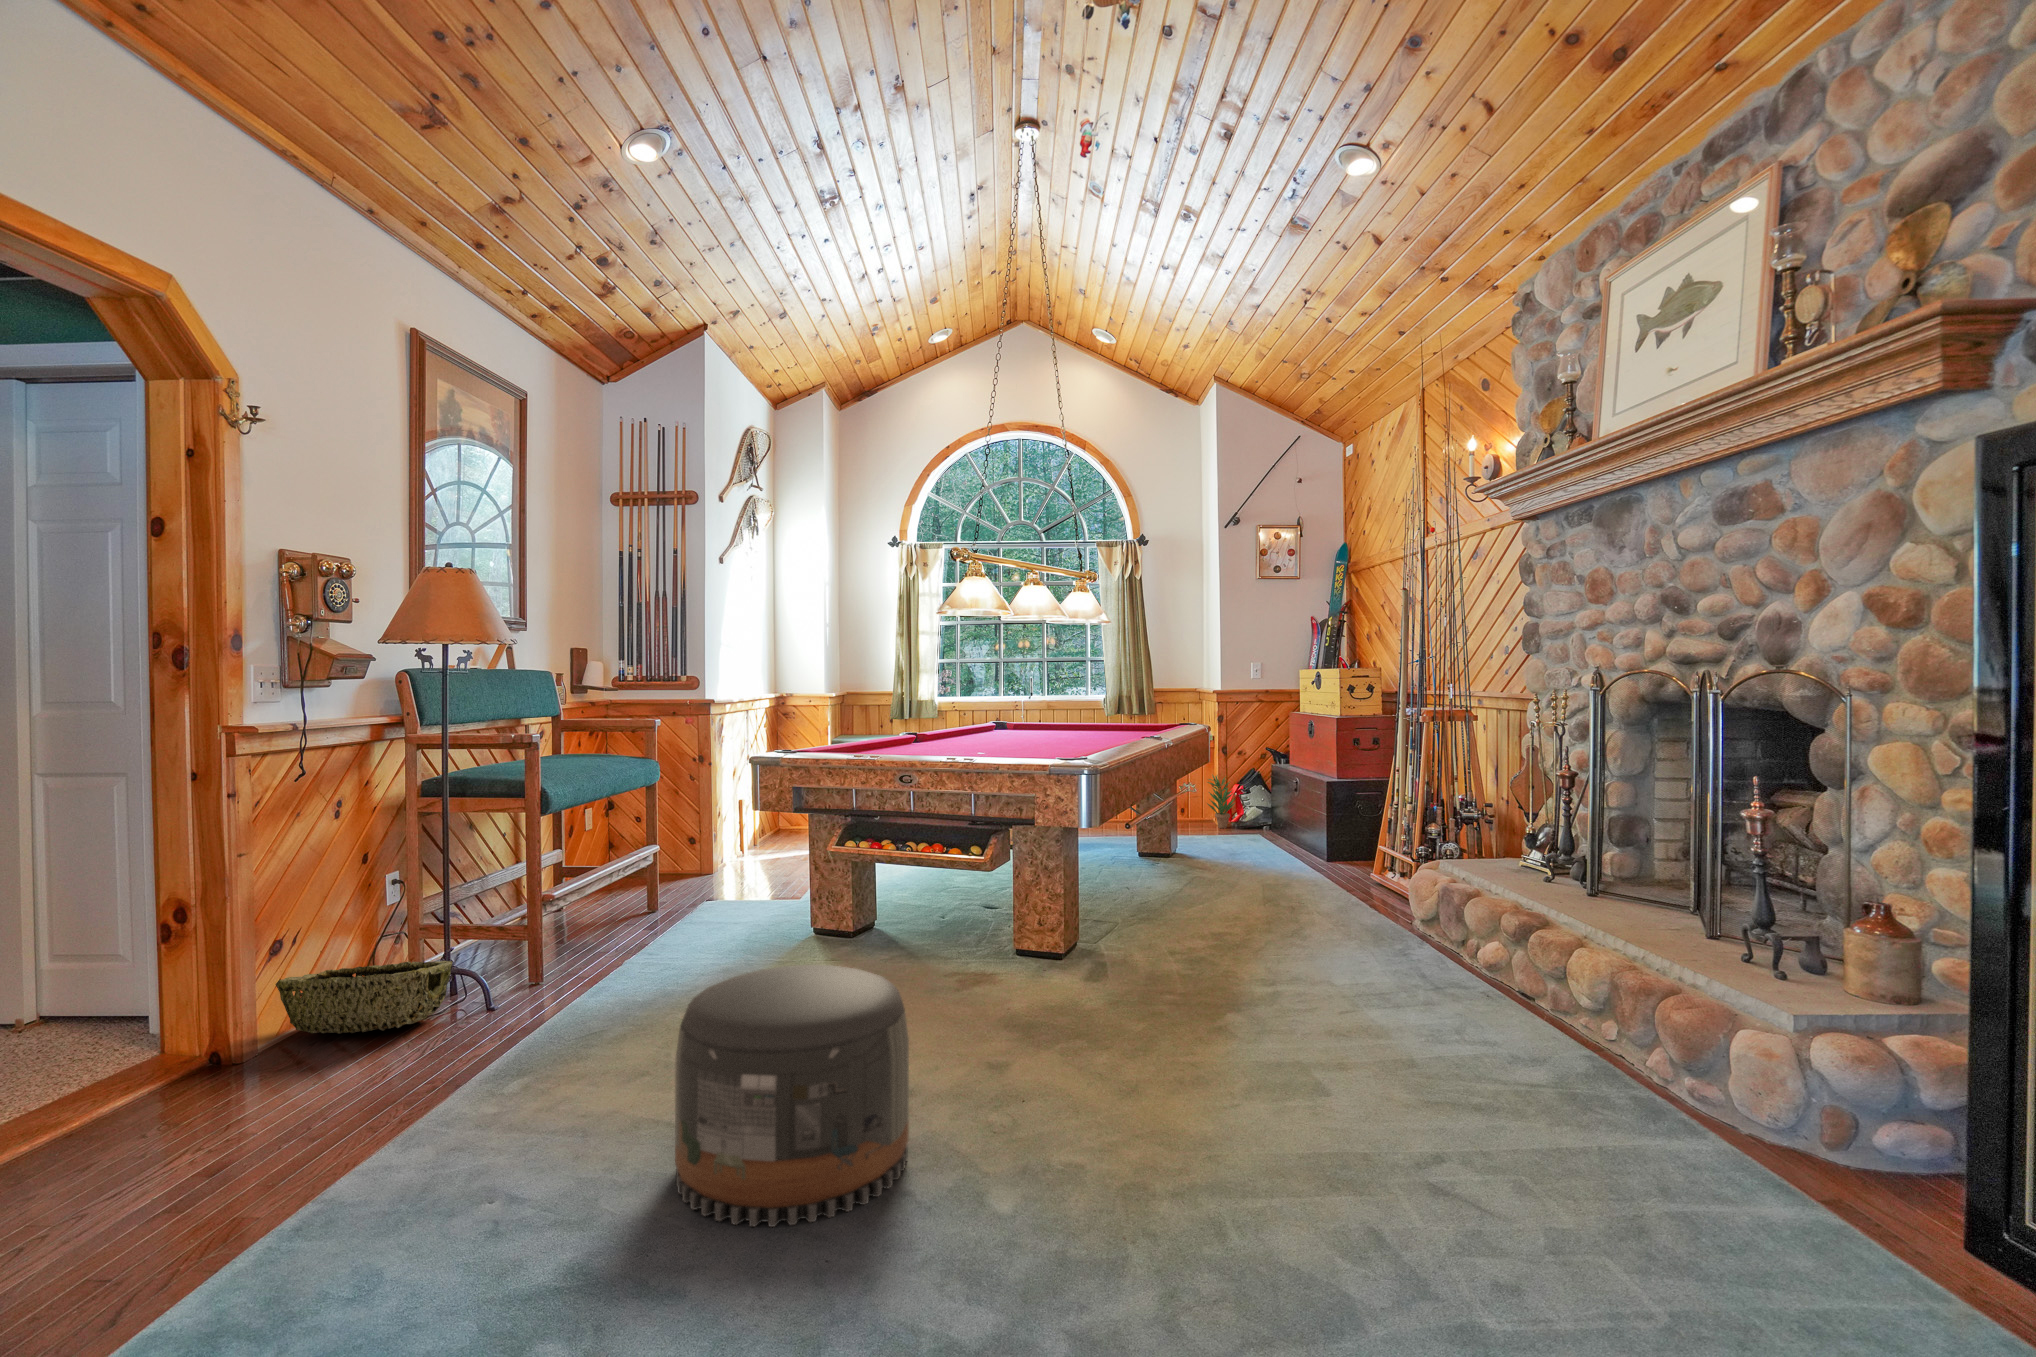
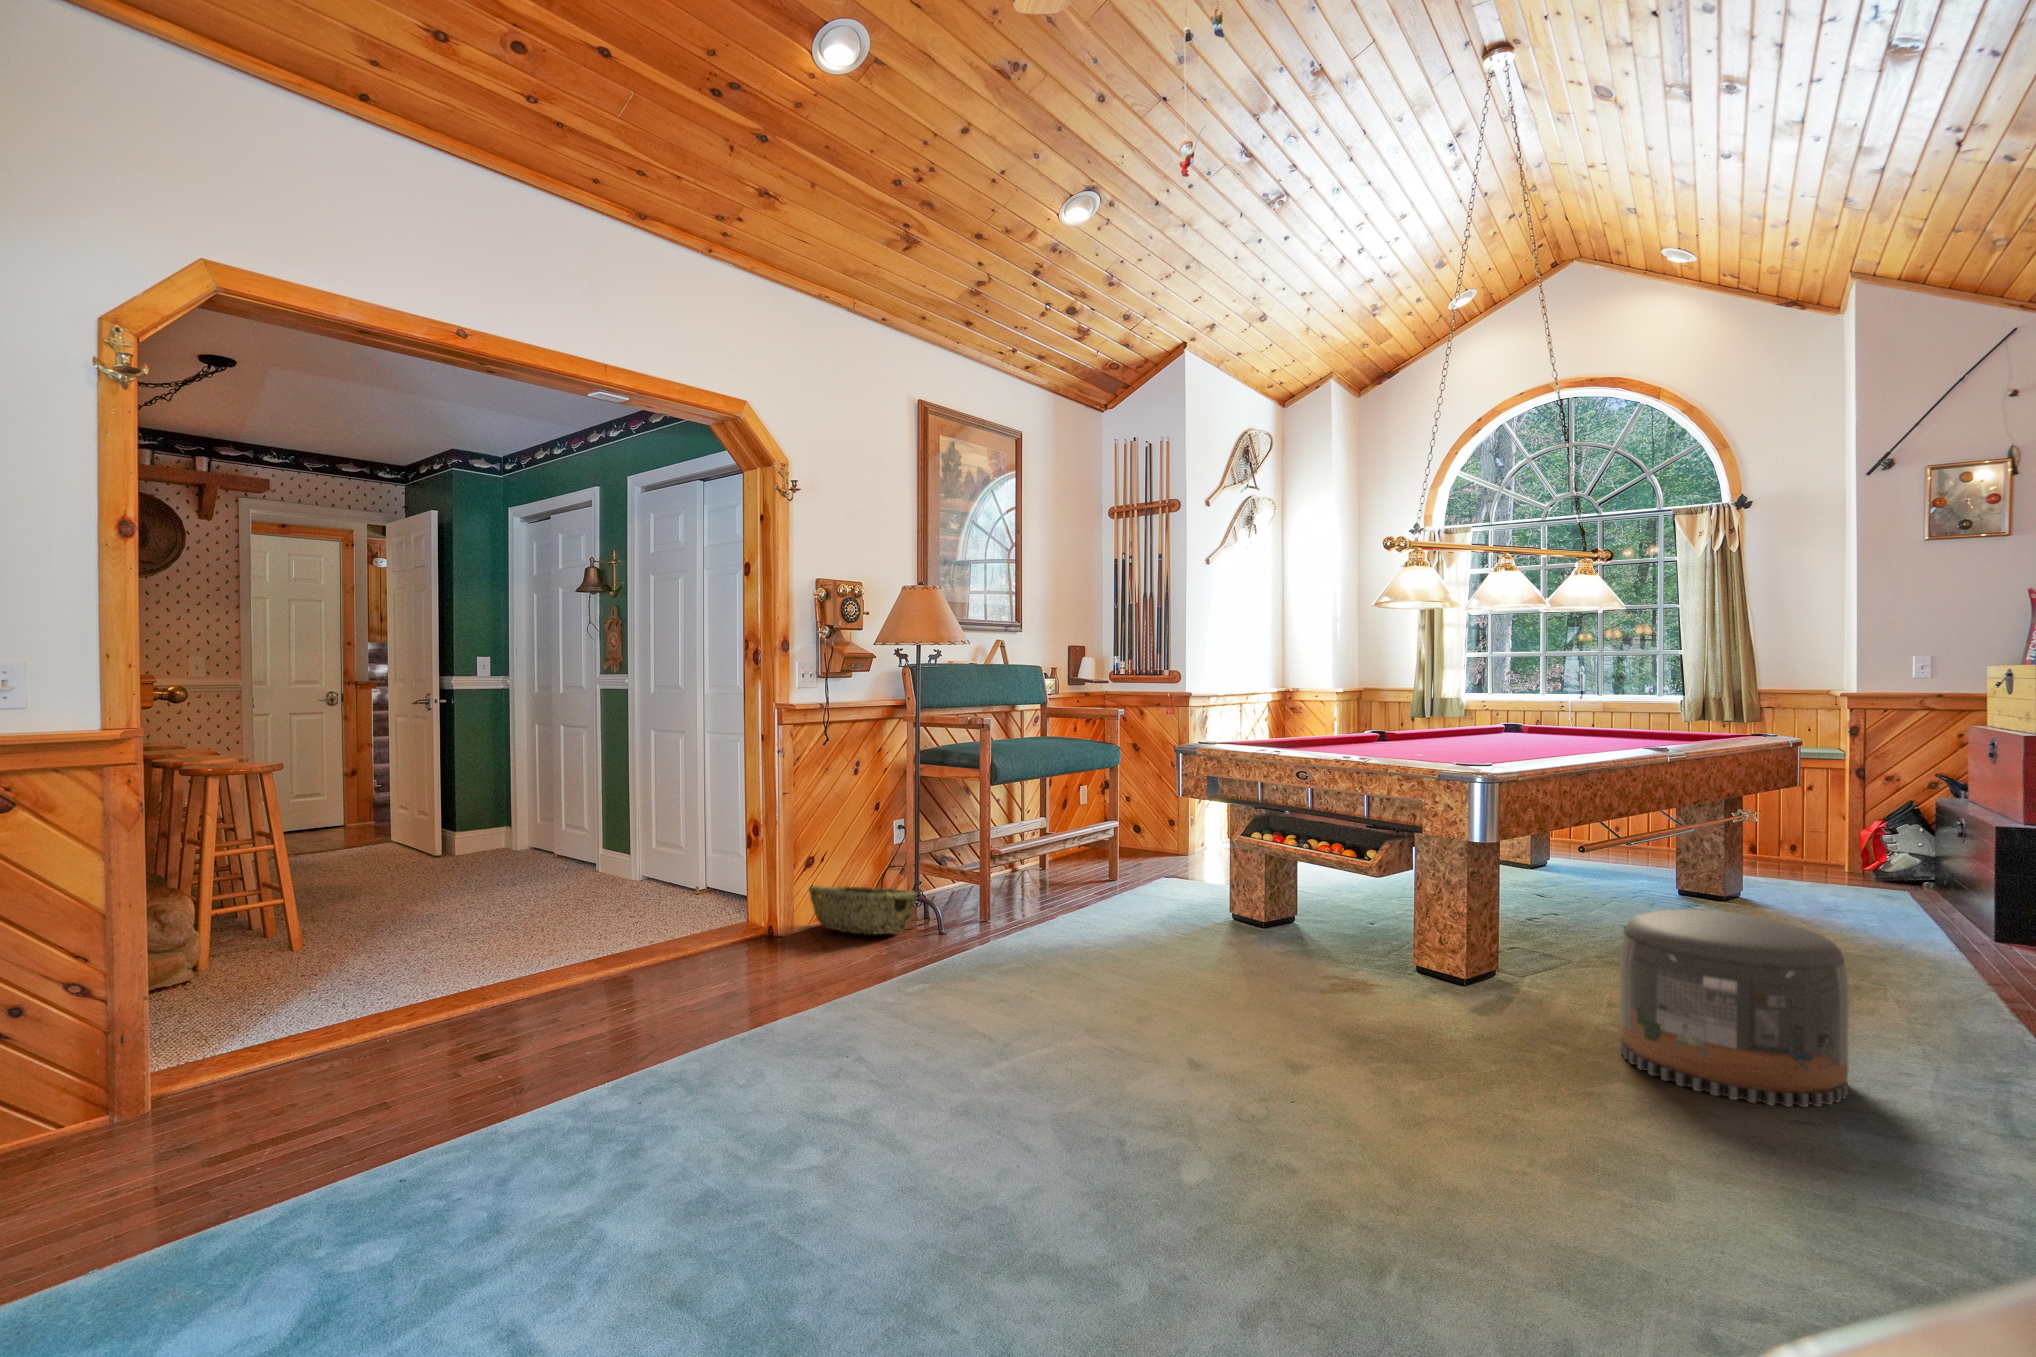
potted plant: present [1207,775,1235,828] -> none [1837,809,1893,886]
pouf: present [675,965,909,1227] -> present [1619,910,1849,1107]

